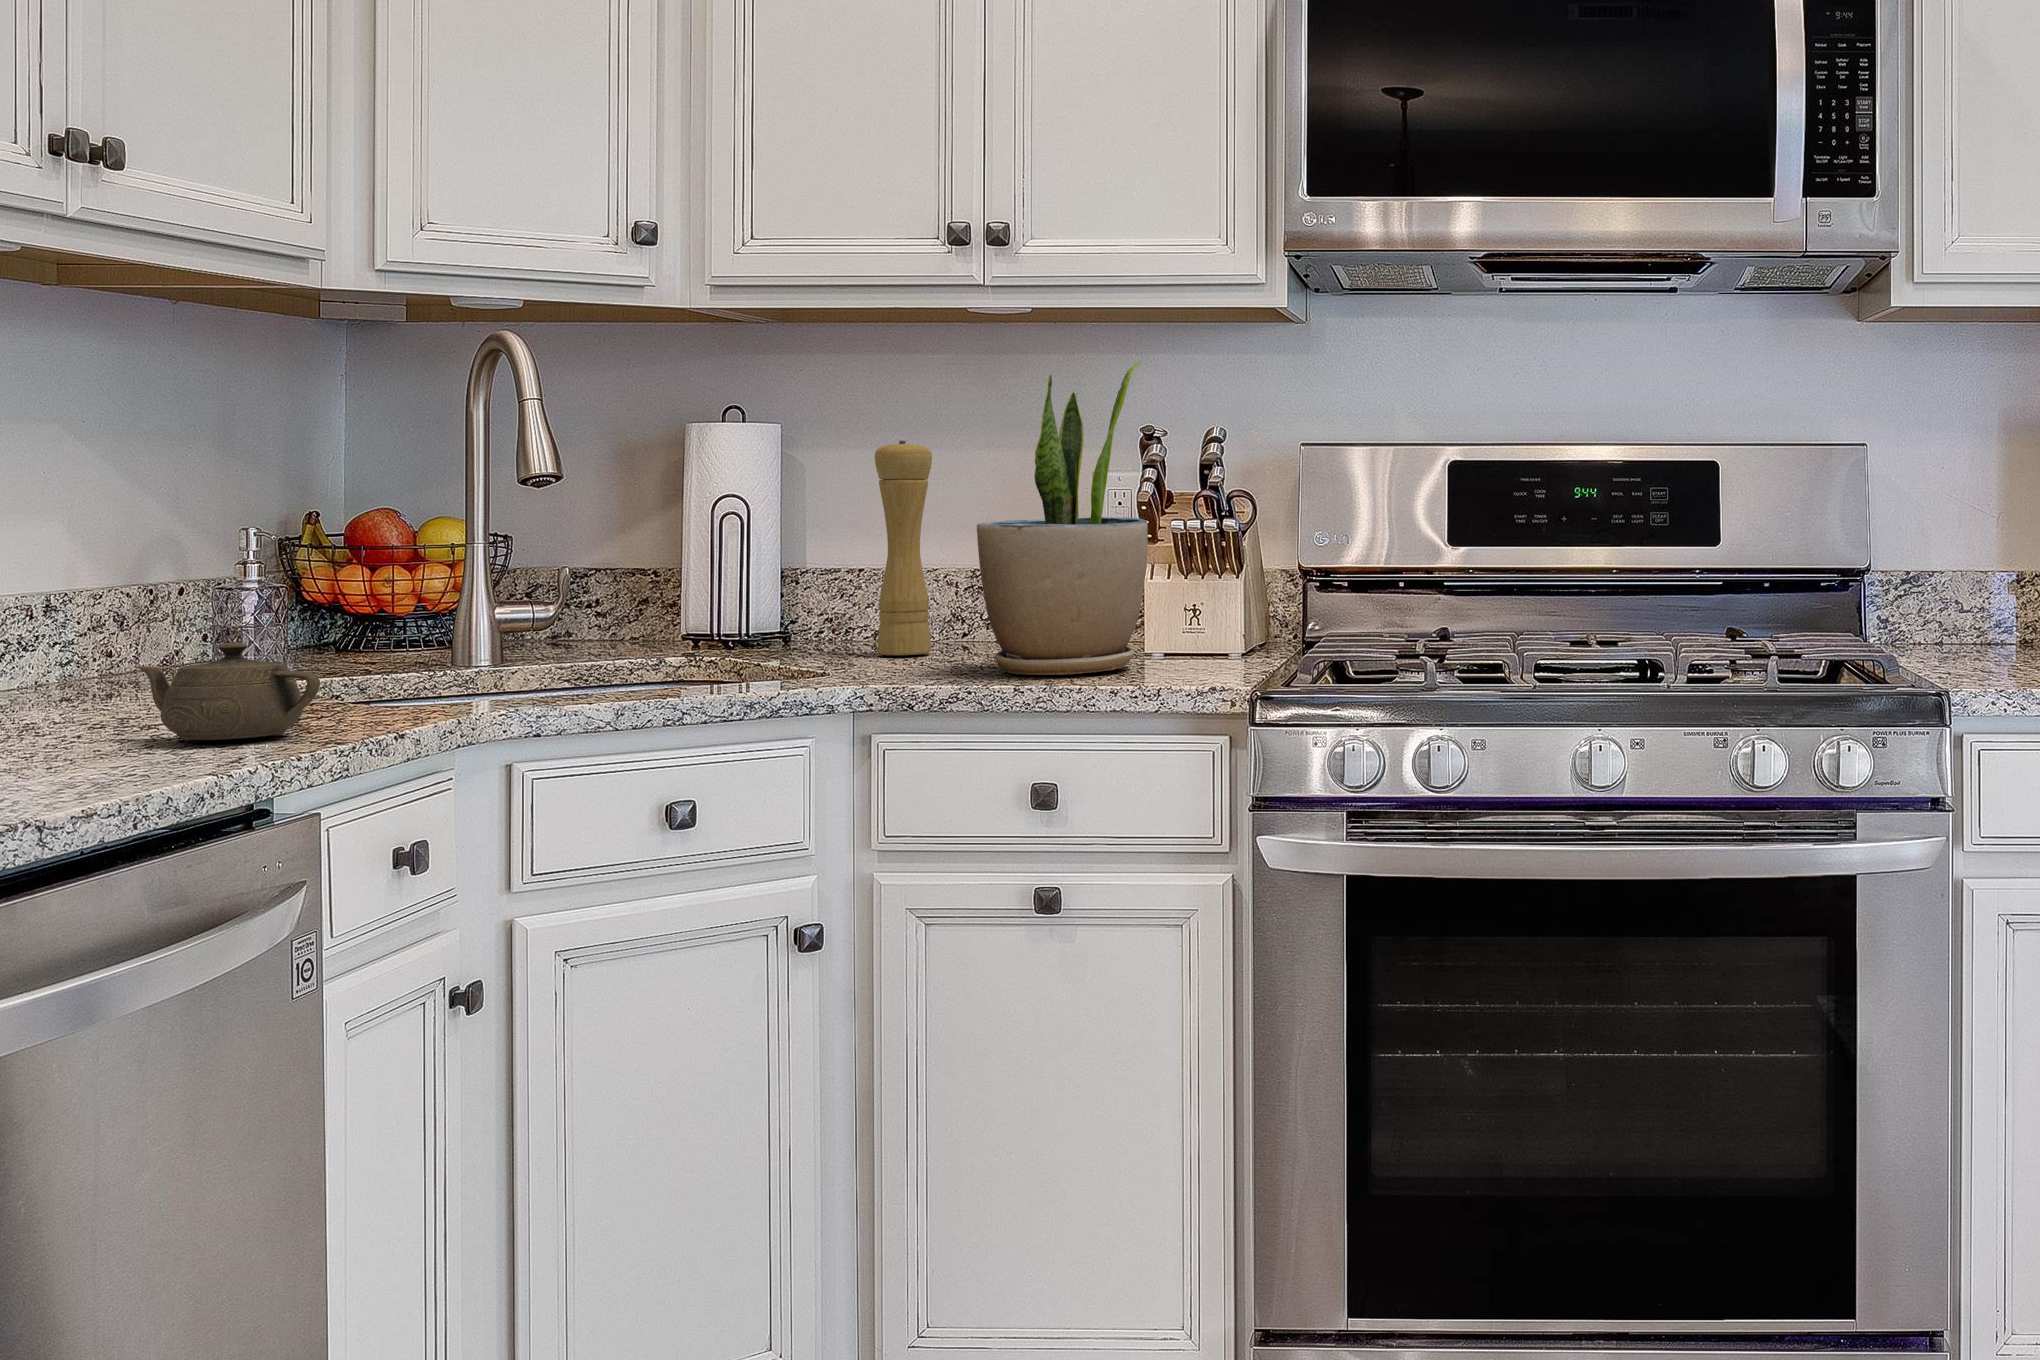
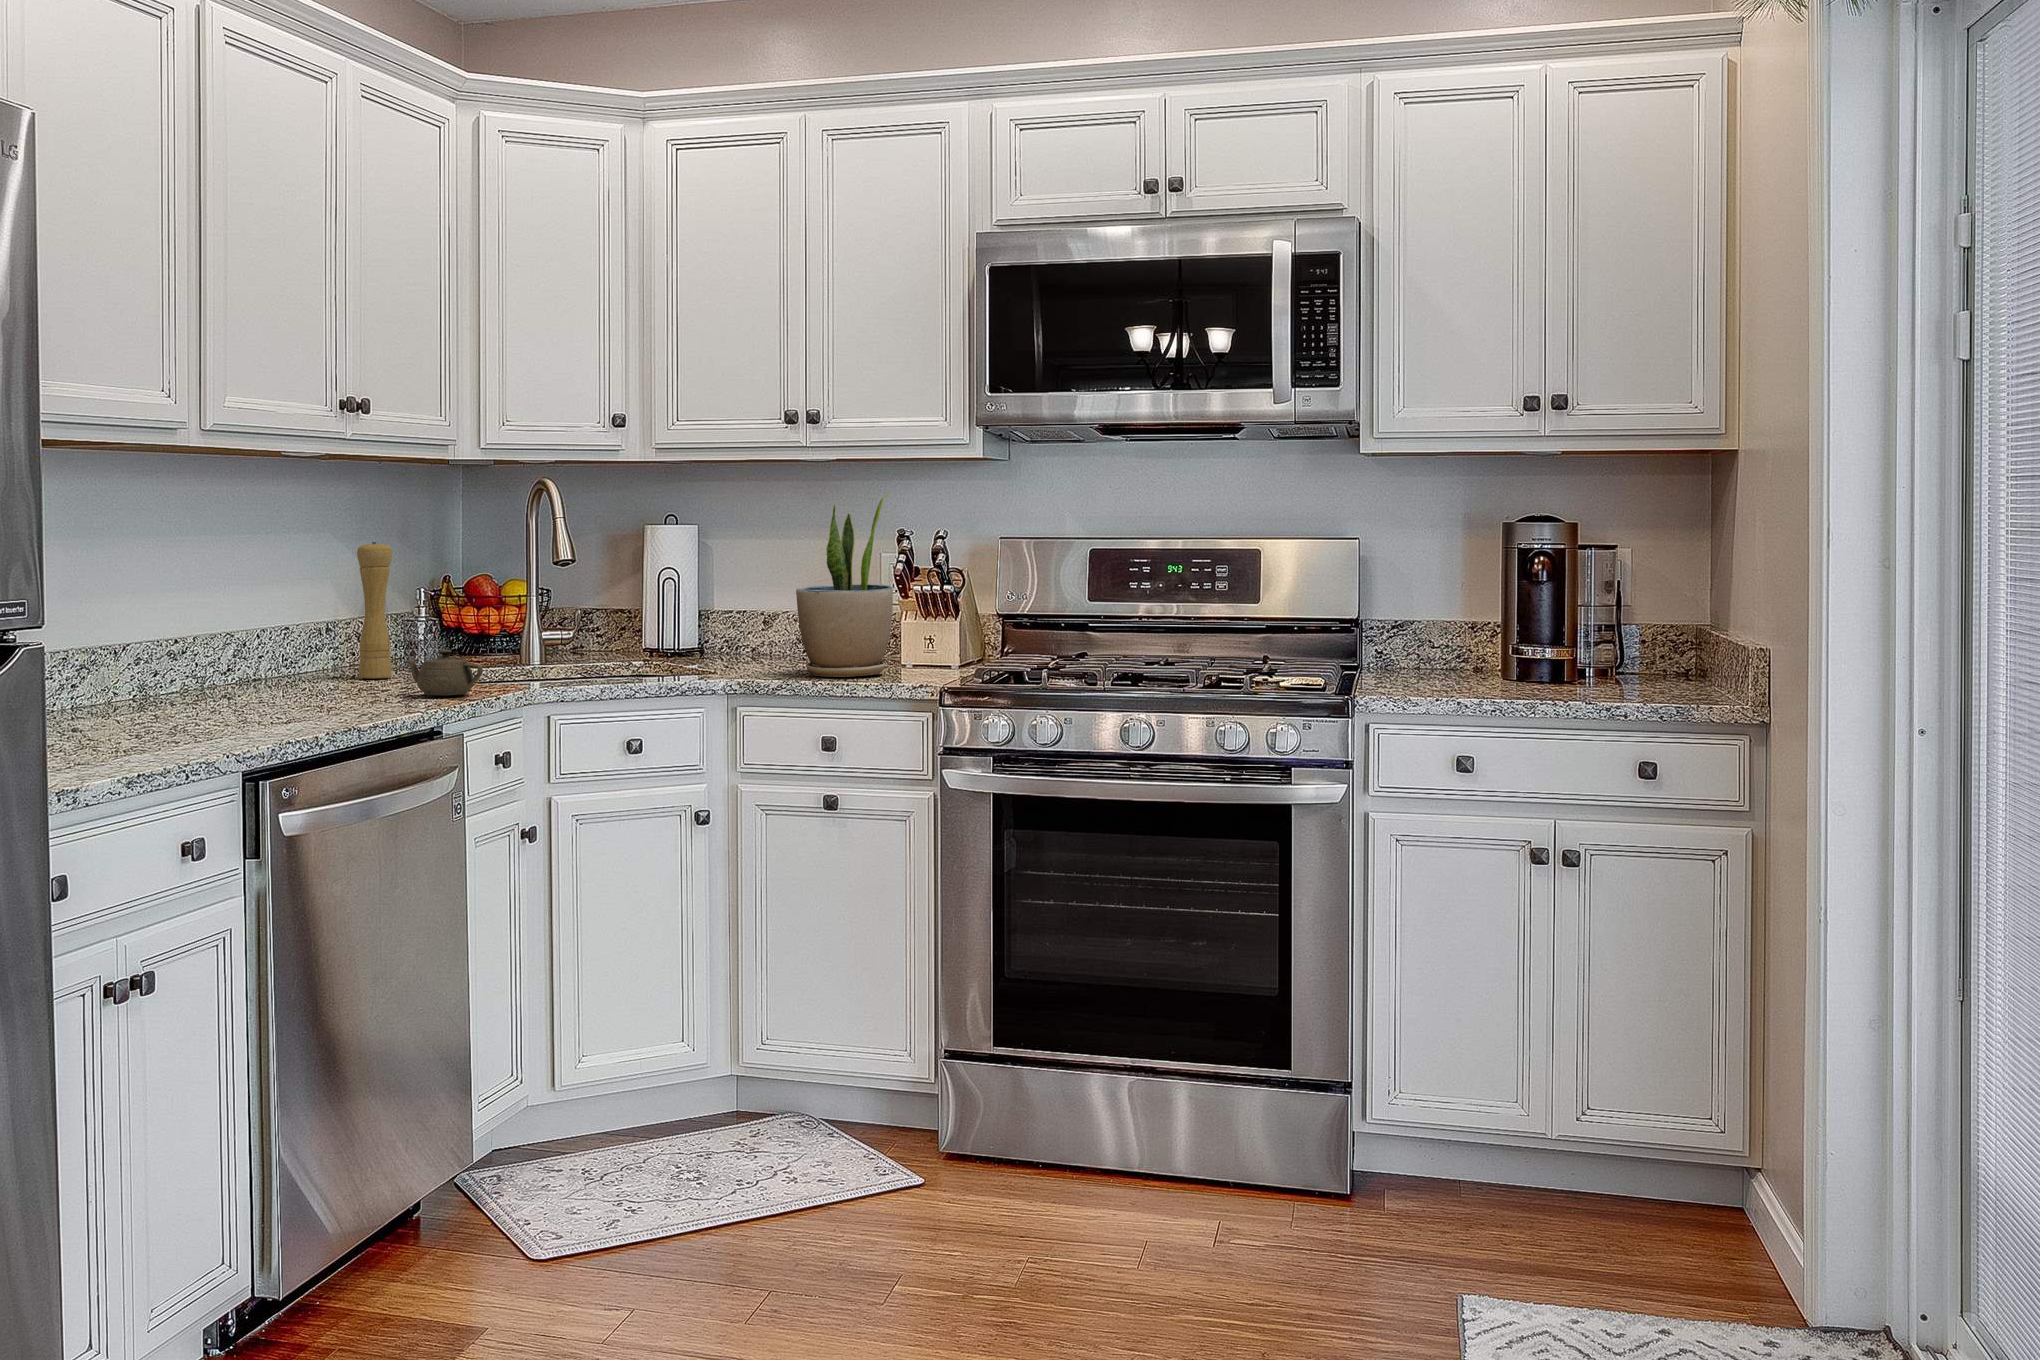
pepper mill: present [875,441,932,655] -> present [357,542,392,679]

